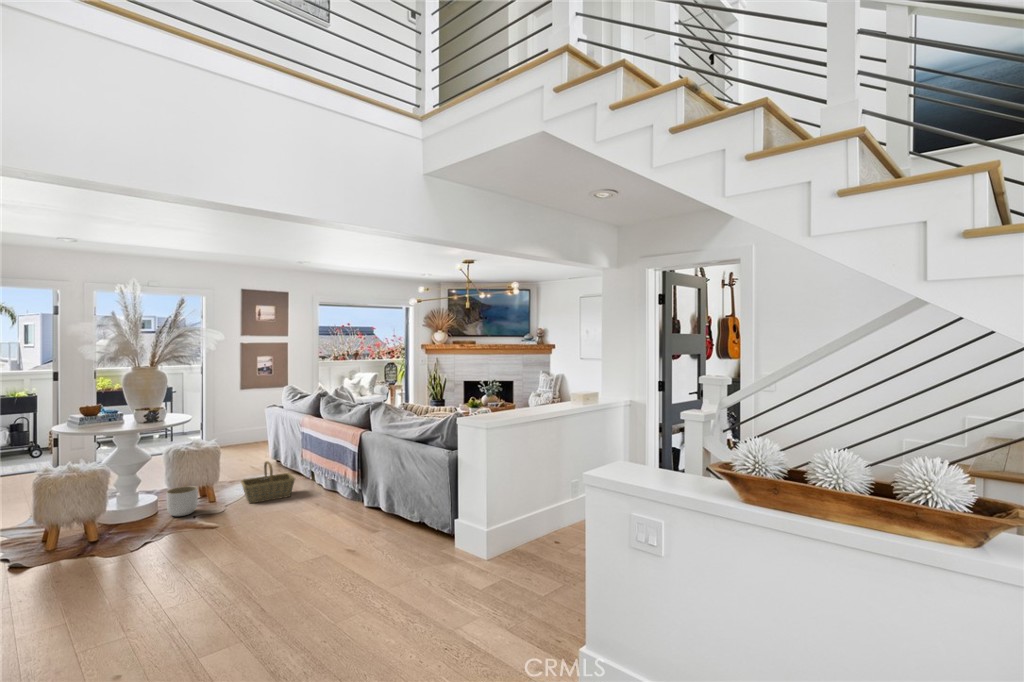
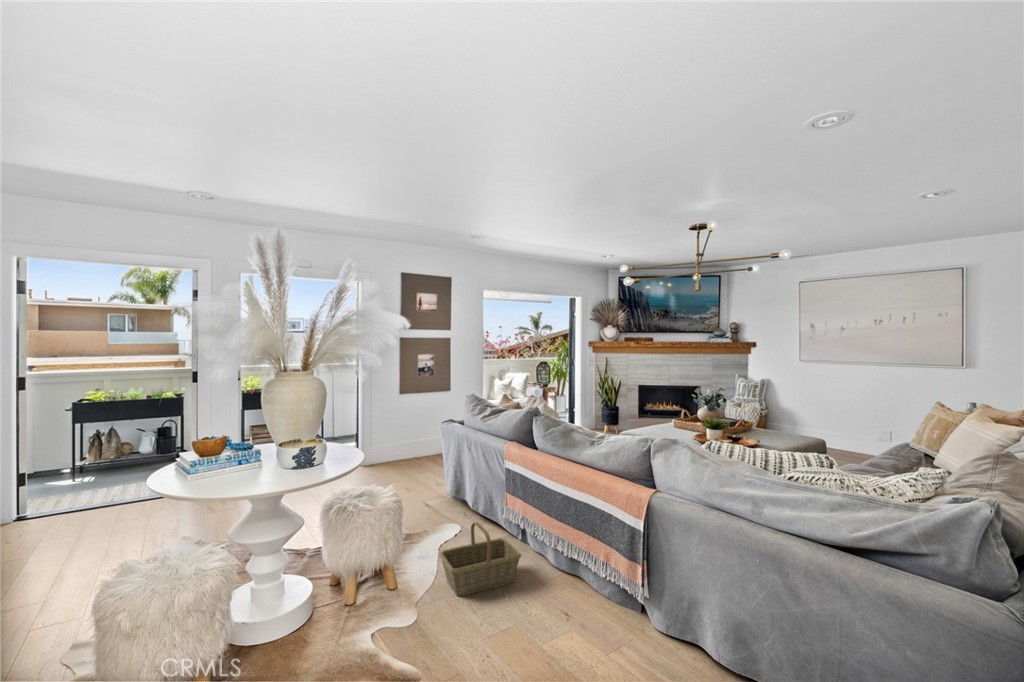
planter: present [166,486,198,516] -> none [338,568,384,626]

